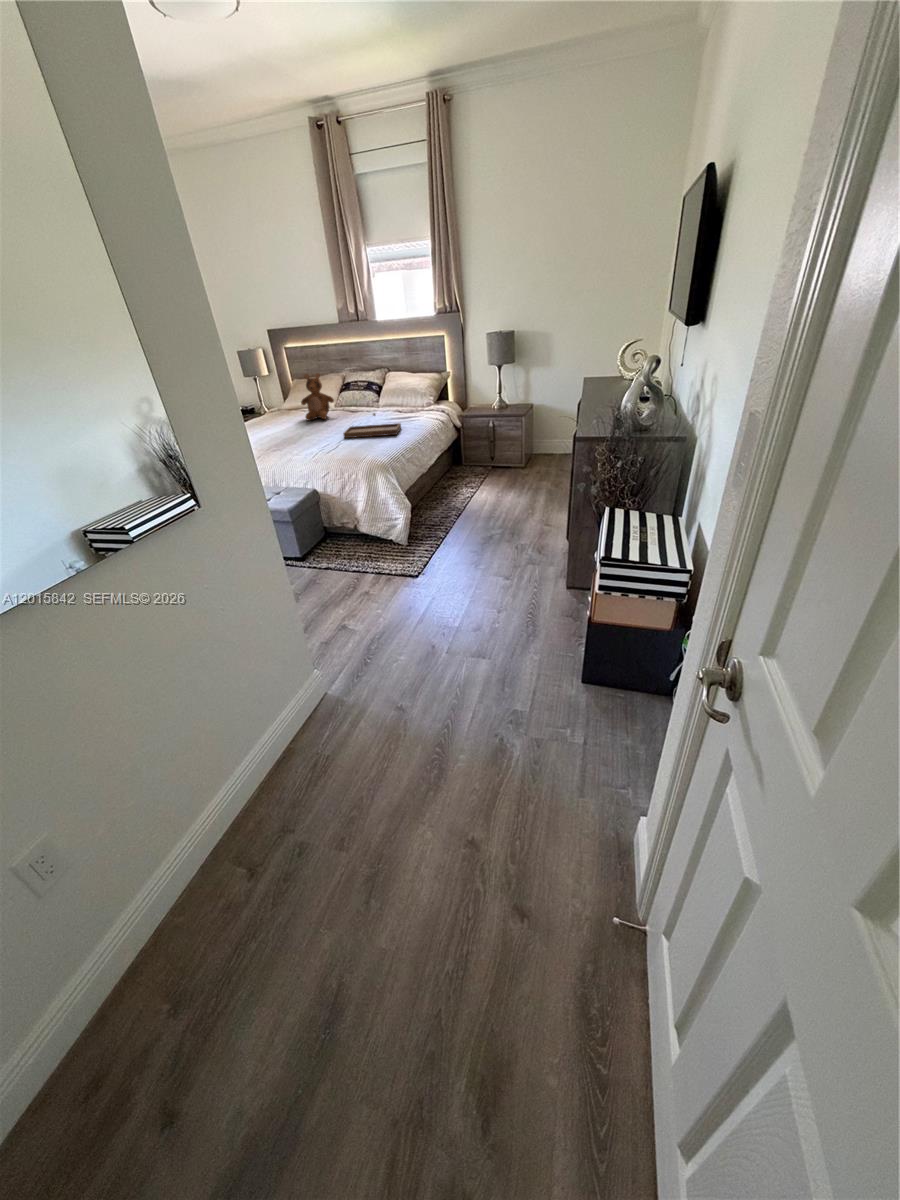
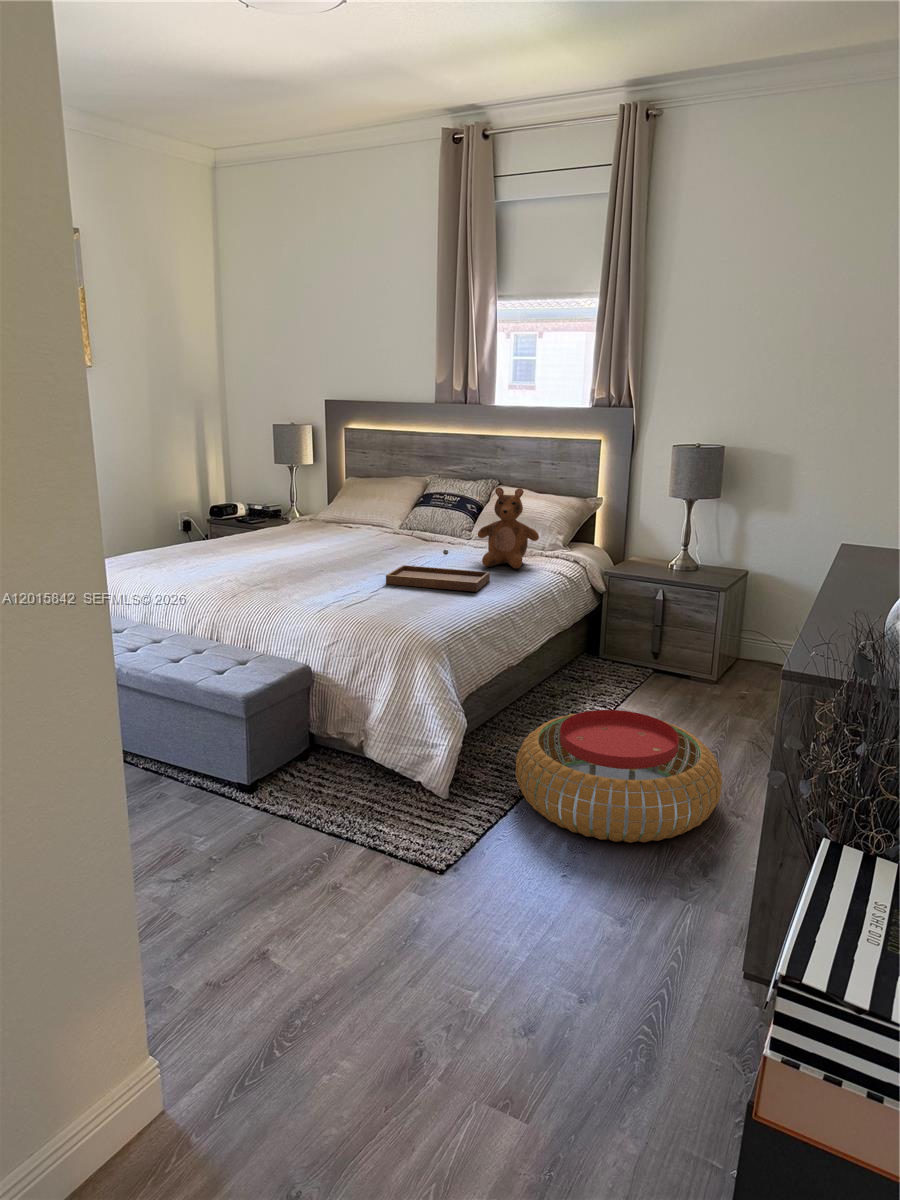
teddy bear: present [301,373,334,421] -> present [478,487,539,569]
pouf: none [438,486,540,548] -> present [515,710,722,843]

